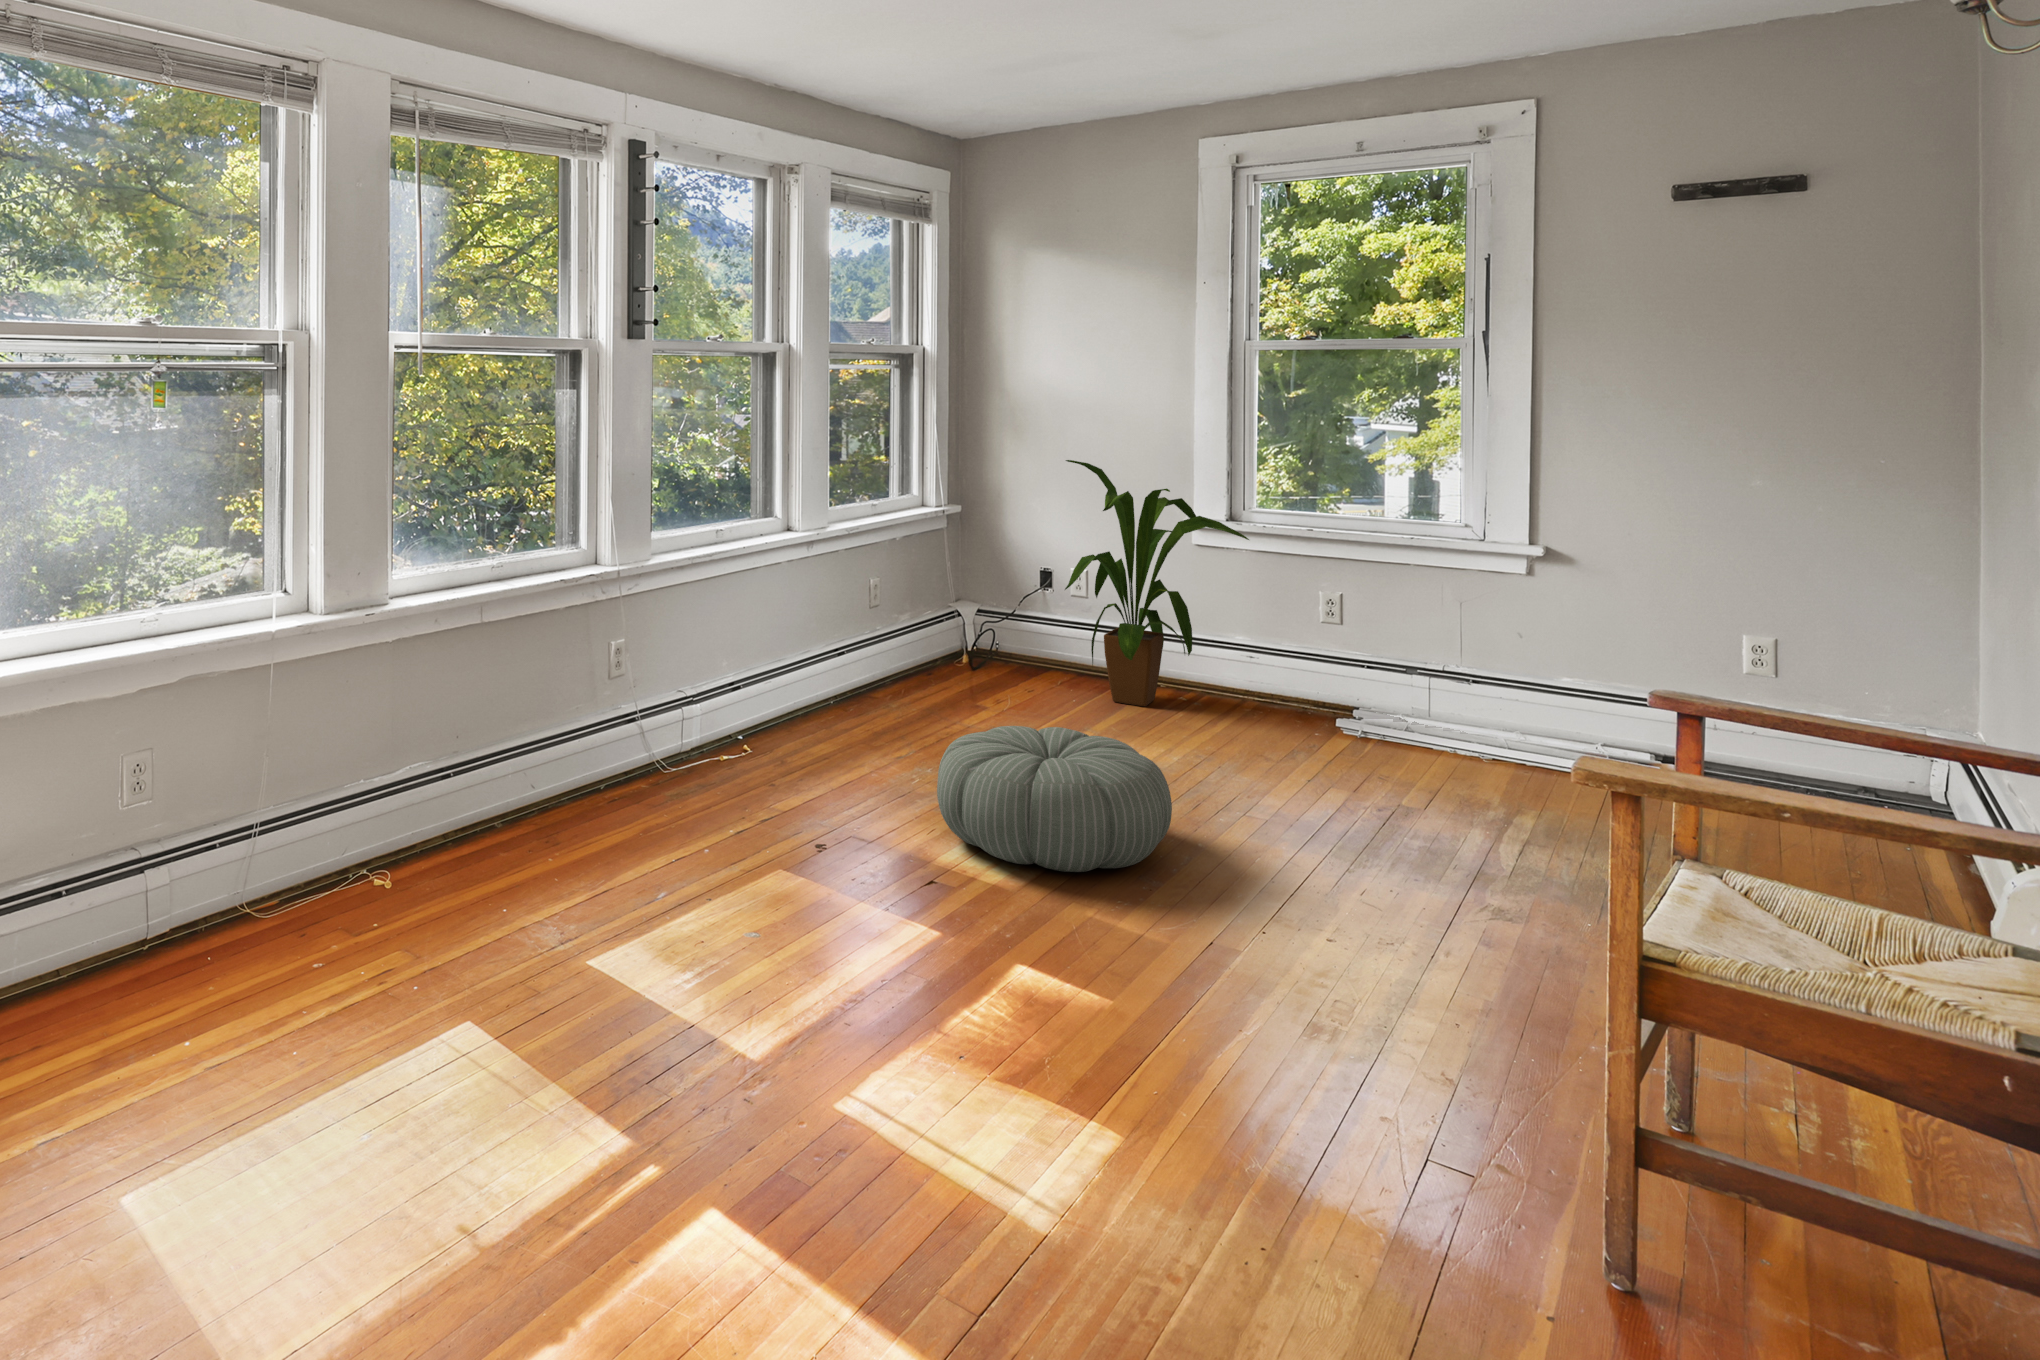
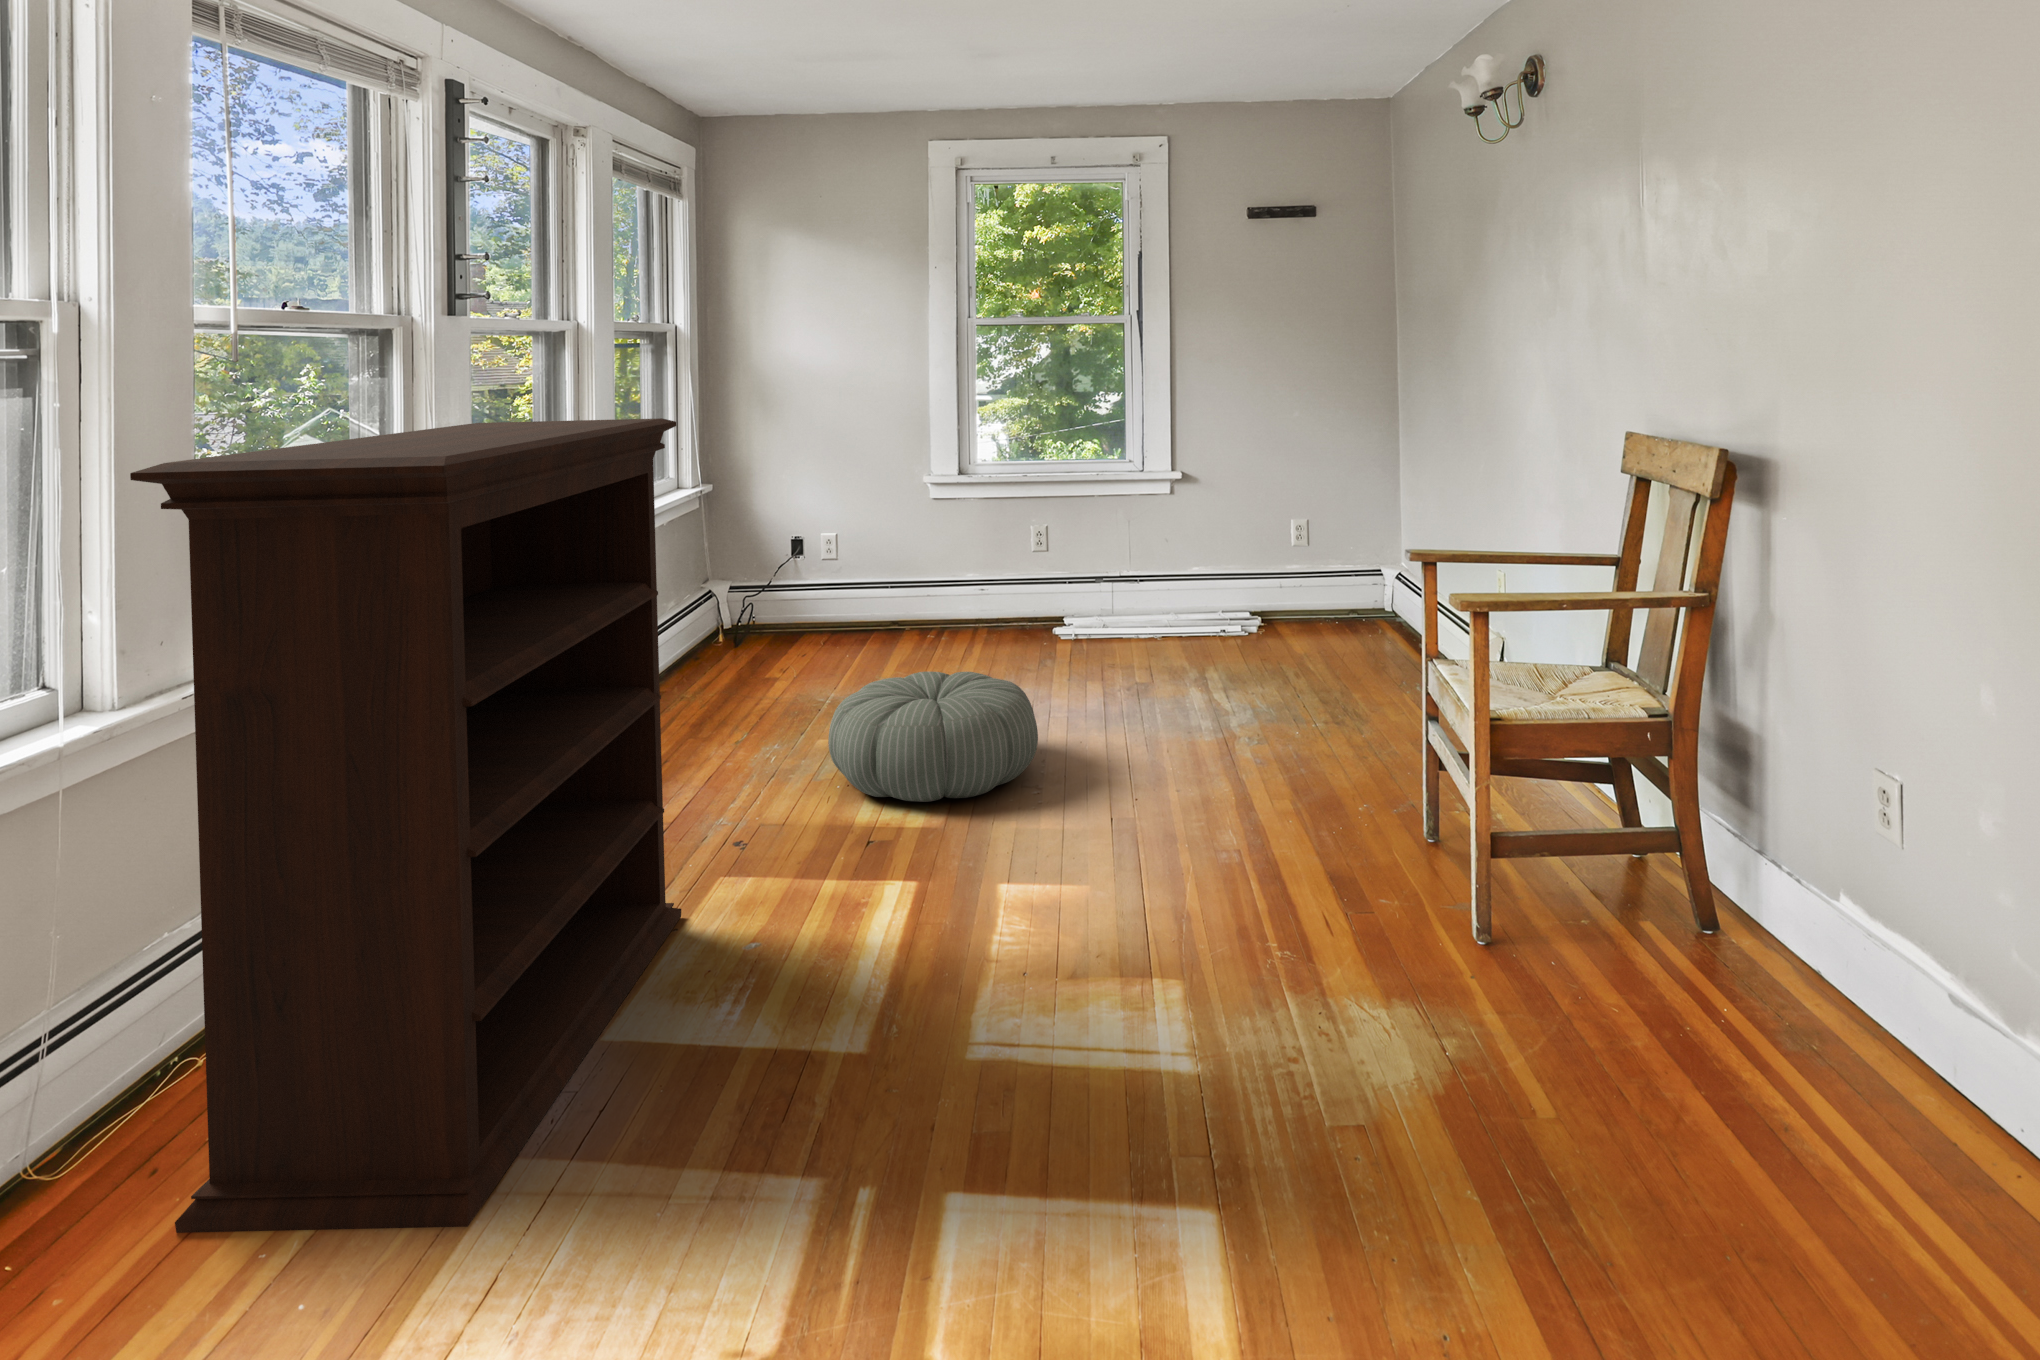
bookshelf: none [251,432,725,1060] -> present [130,418,681,1233]
house plant: present [1065,460,1249,706] -> none [833,431,984,650]

